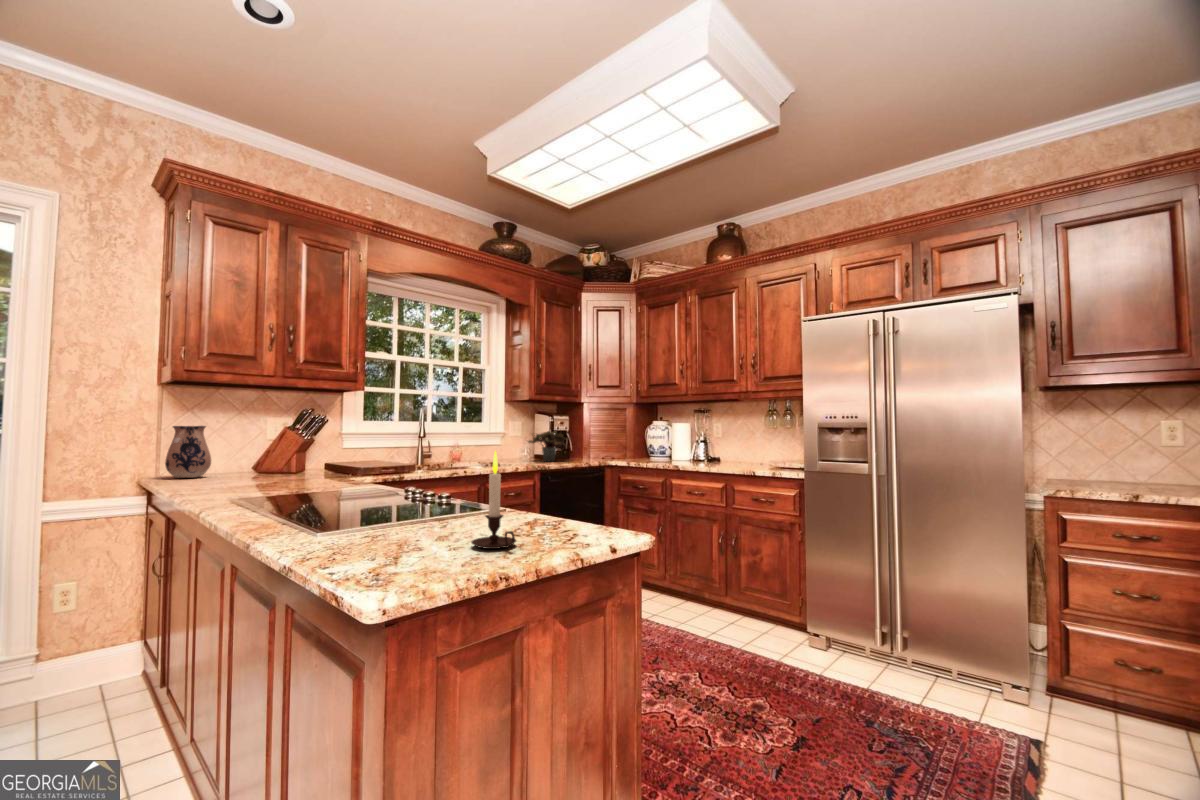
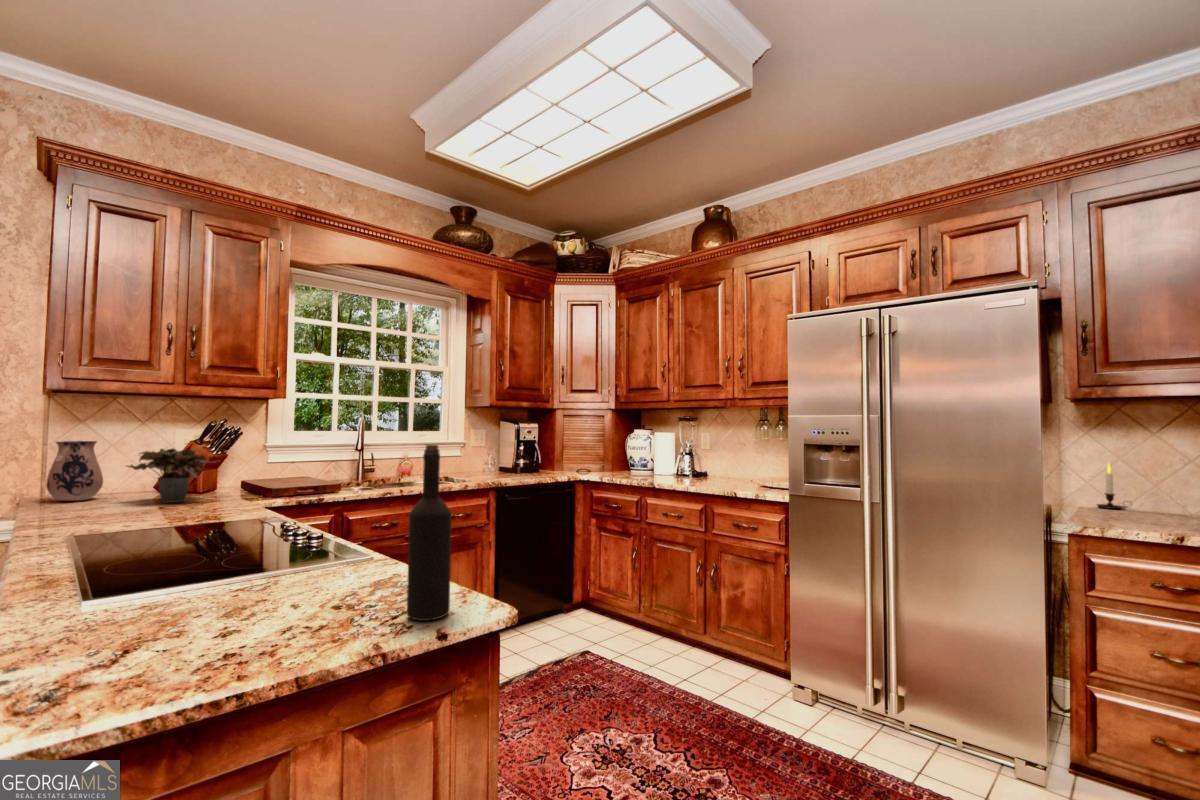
wine bottle: none [573,405,605,537] -> present [407,445,451,621]
potted plant: present [528,431,566,461] -> present [126,448,220,503]
candle: present [471,451,516,549] -> present [1097,464,1127,509]

